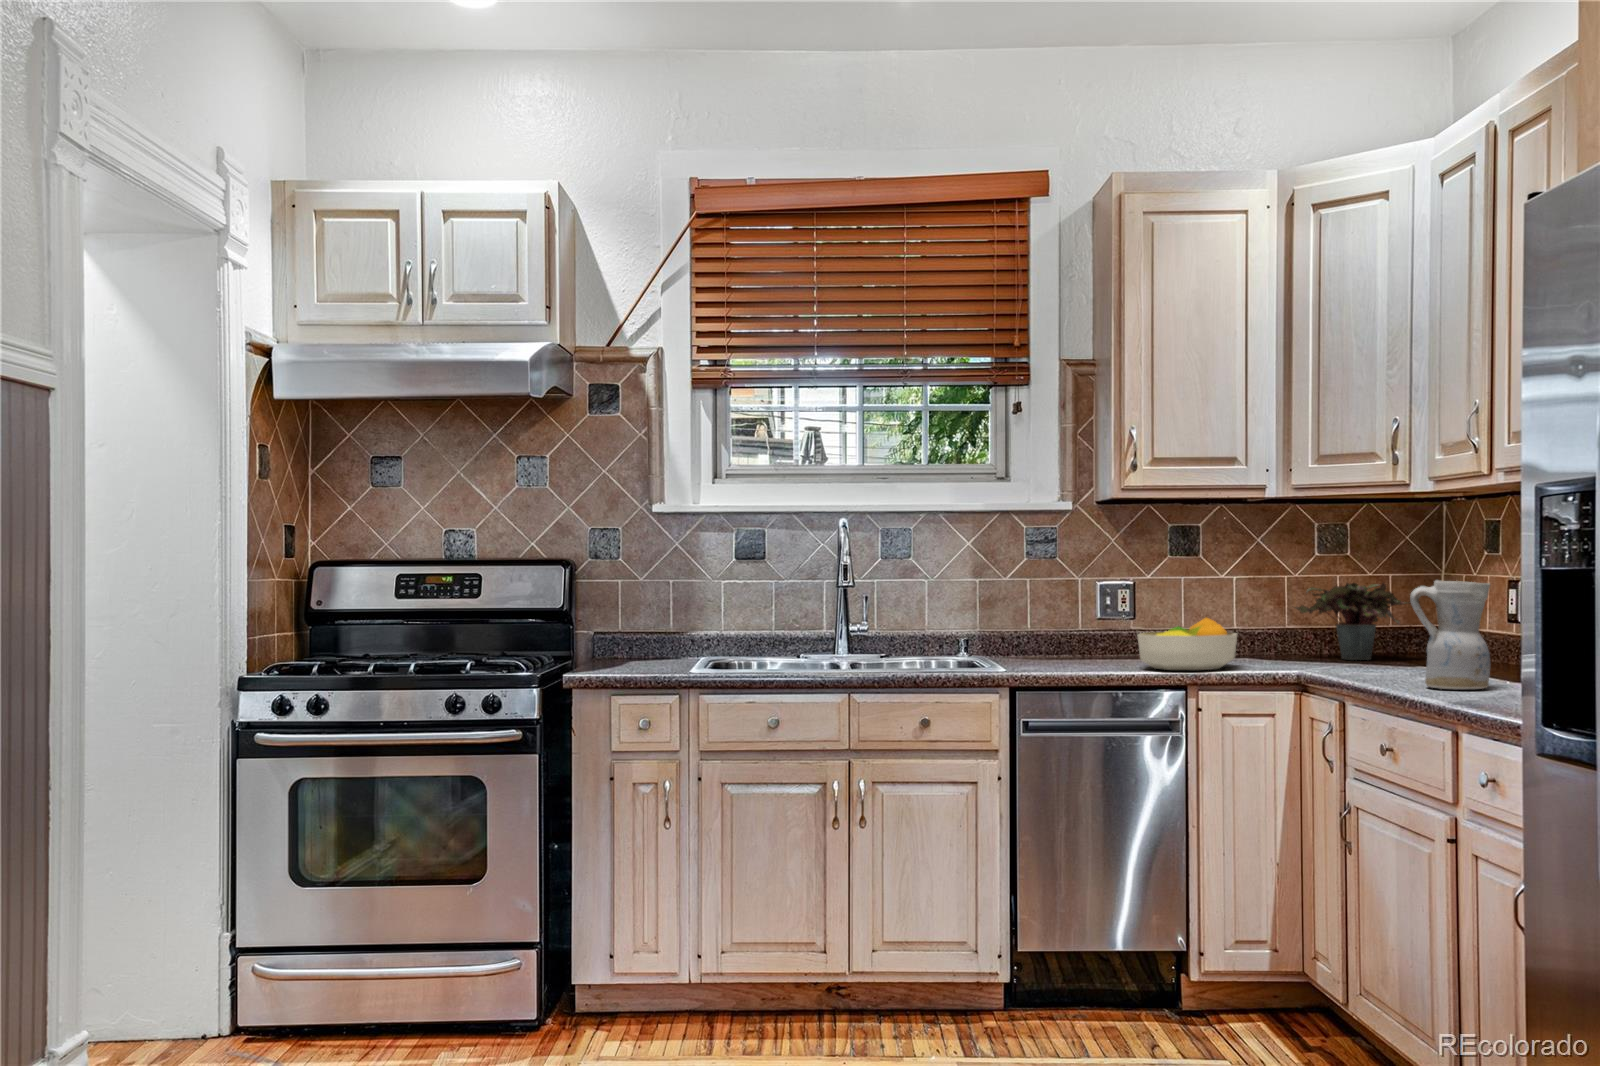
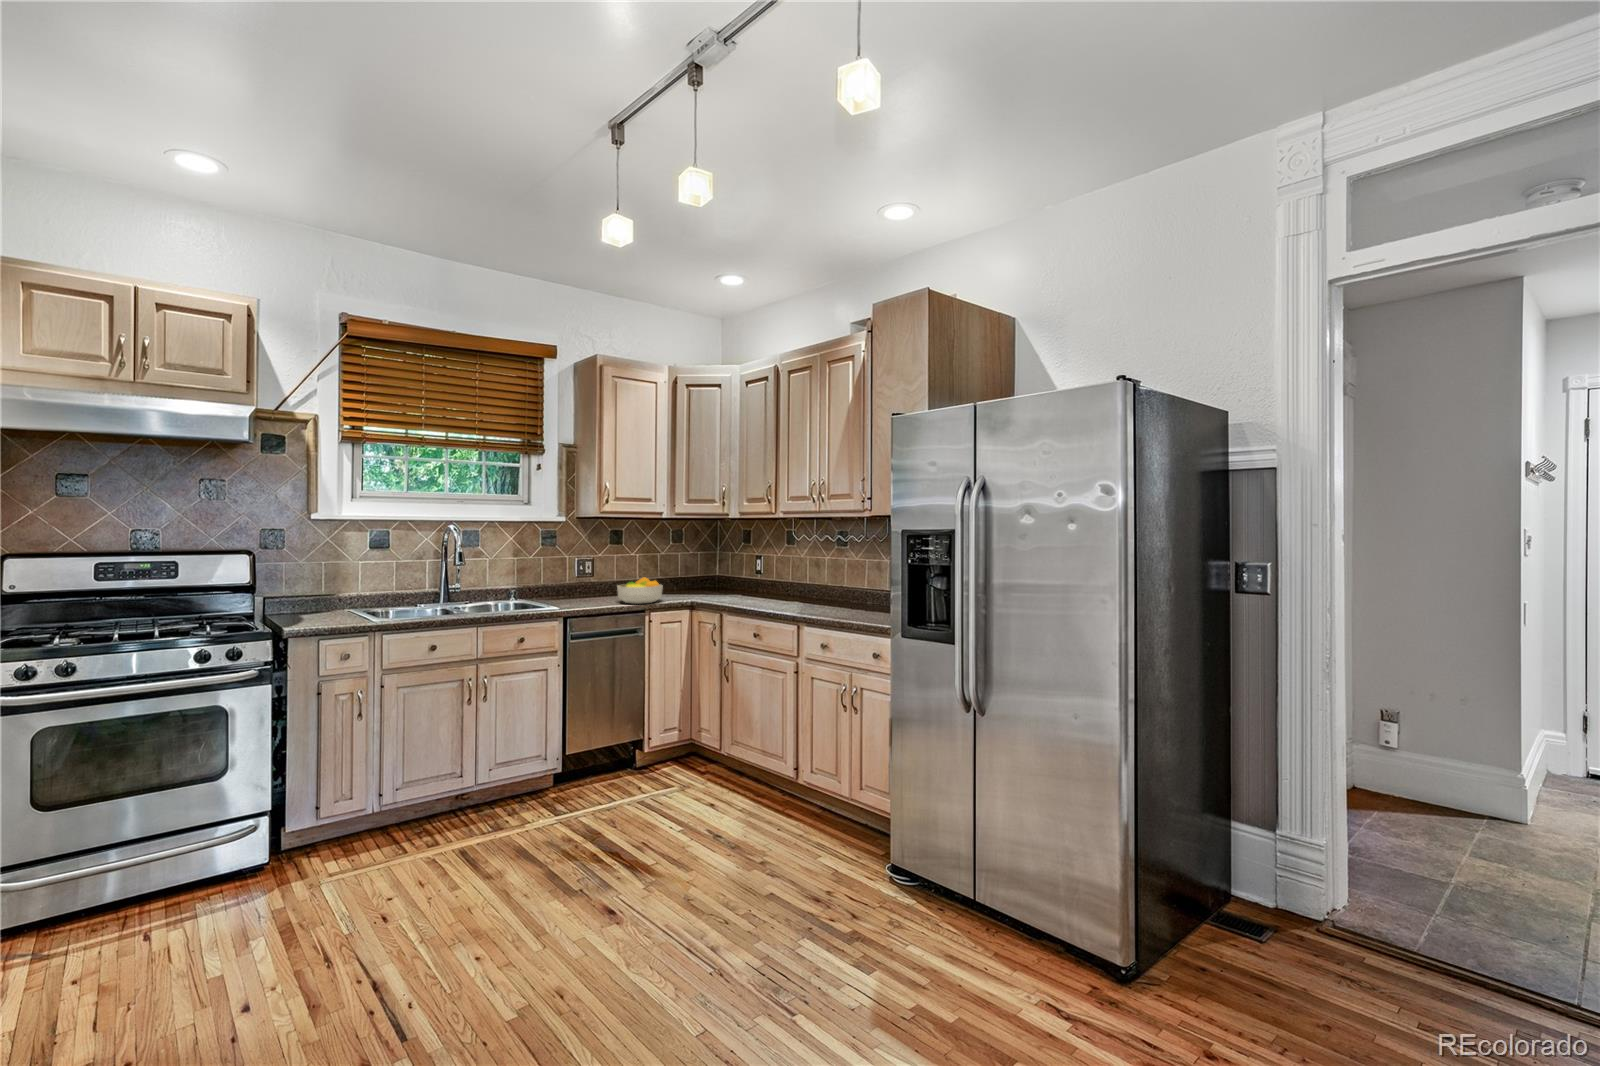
ceramic pitcher: present [1410,580,1490,689] -> none [757,561,787,607]
potted plant: present [1295,583,1410,660] -> none [669,558,723,593]

